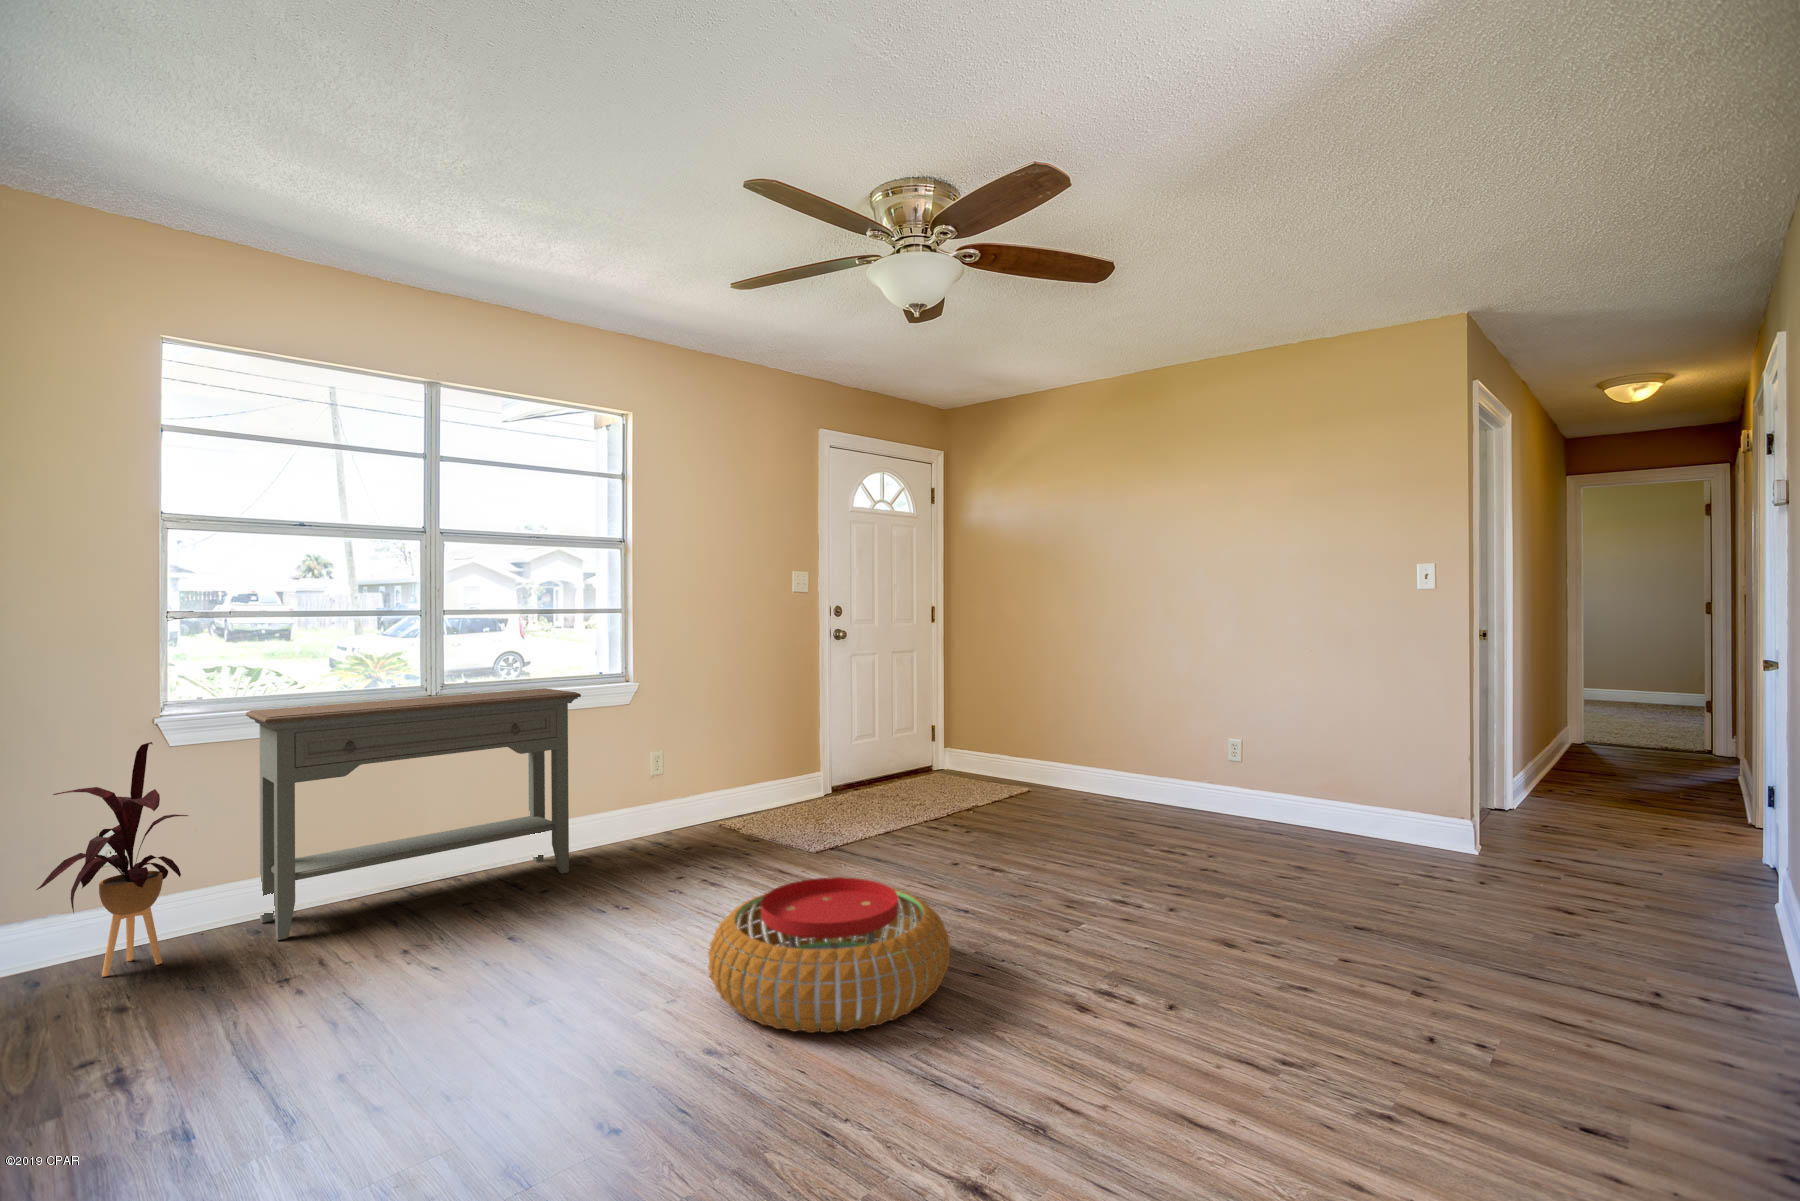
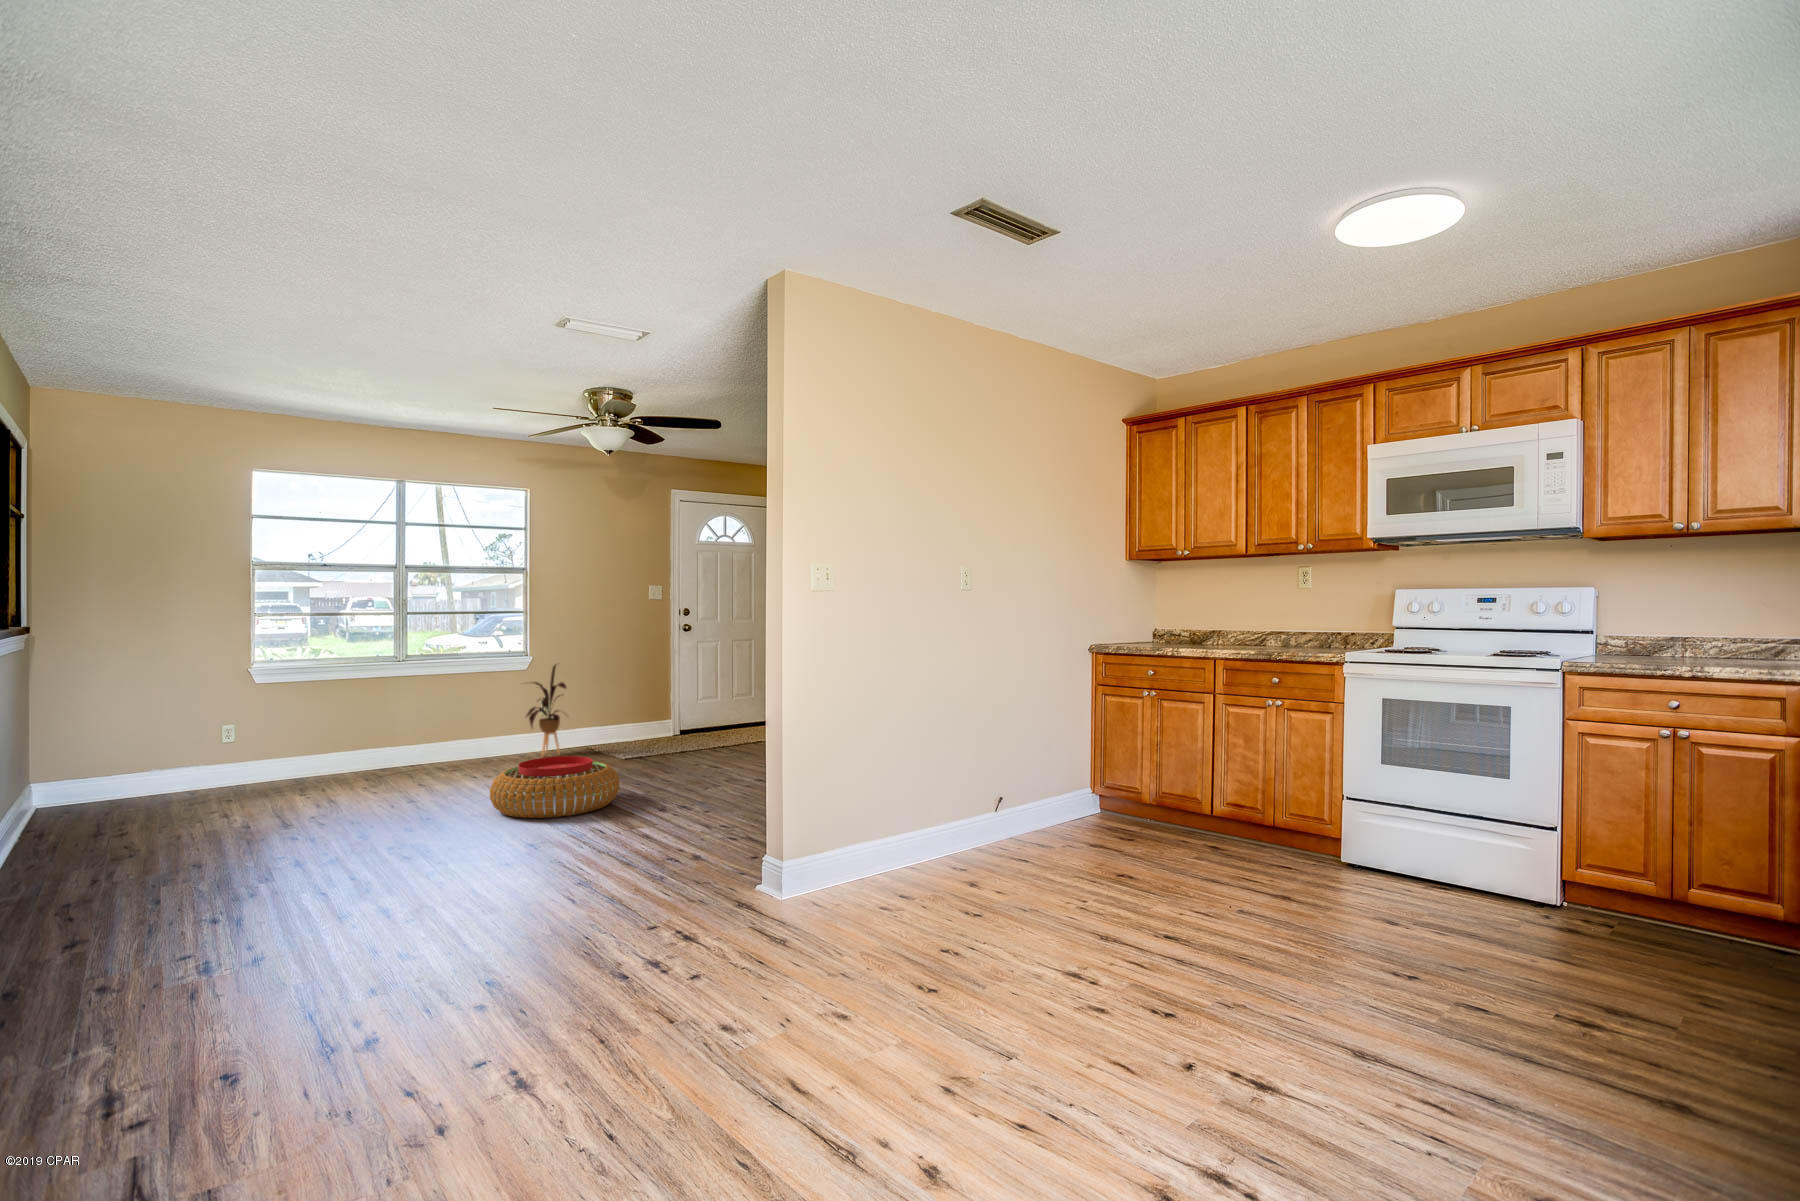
console table: present [246,688,581,940] -> none [293,659,483,786]
house plant: present [36,742,188,976] -> present [527,665,566,756]

